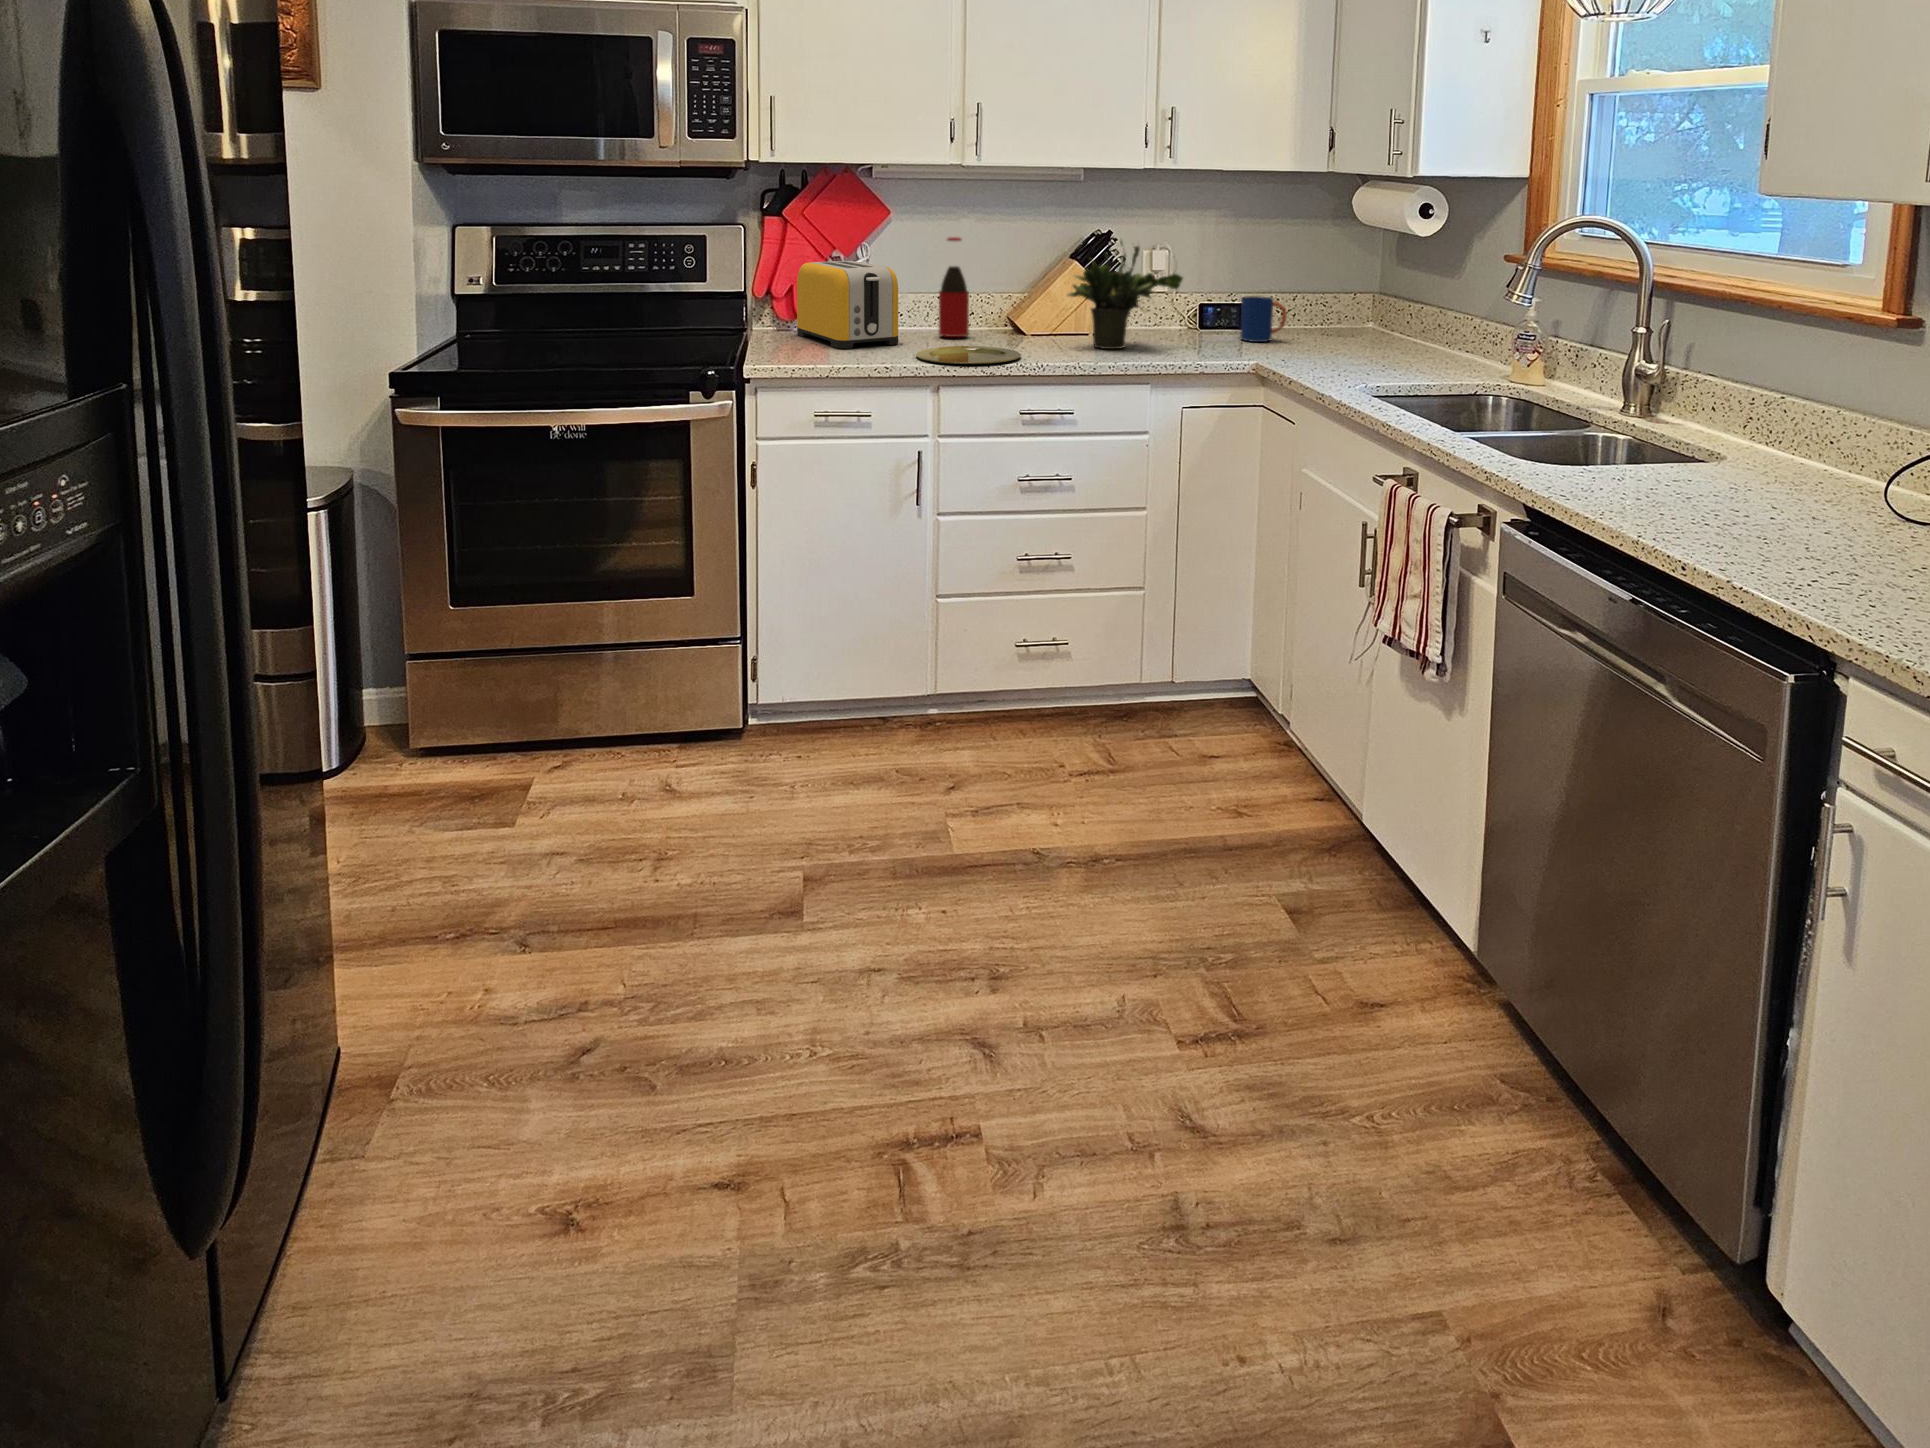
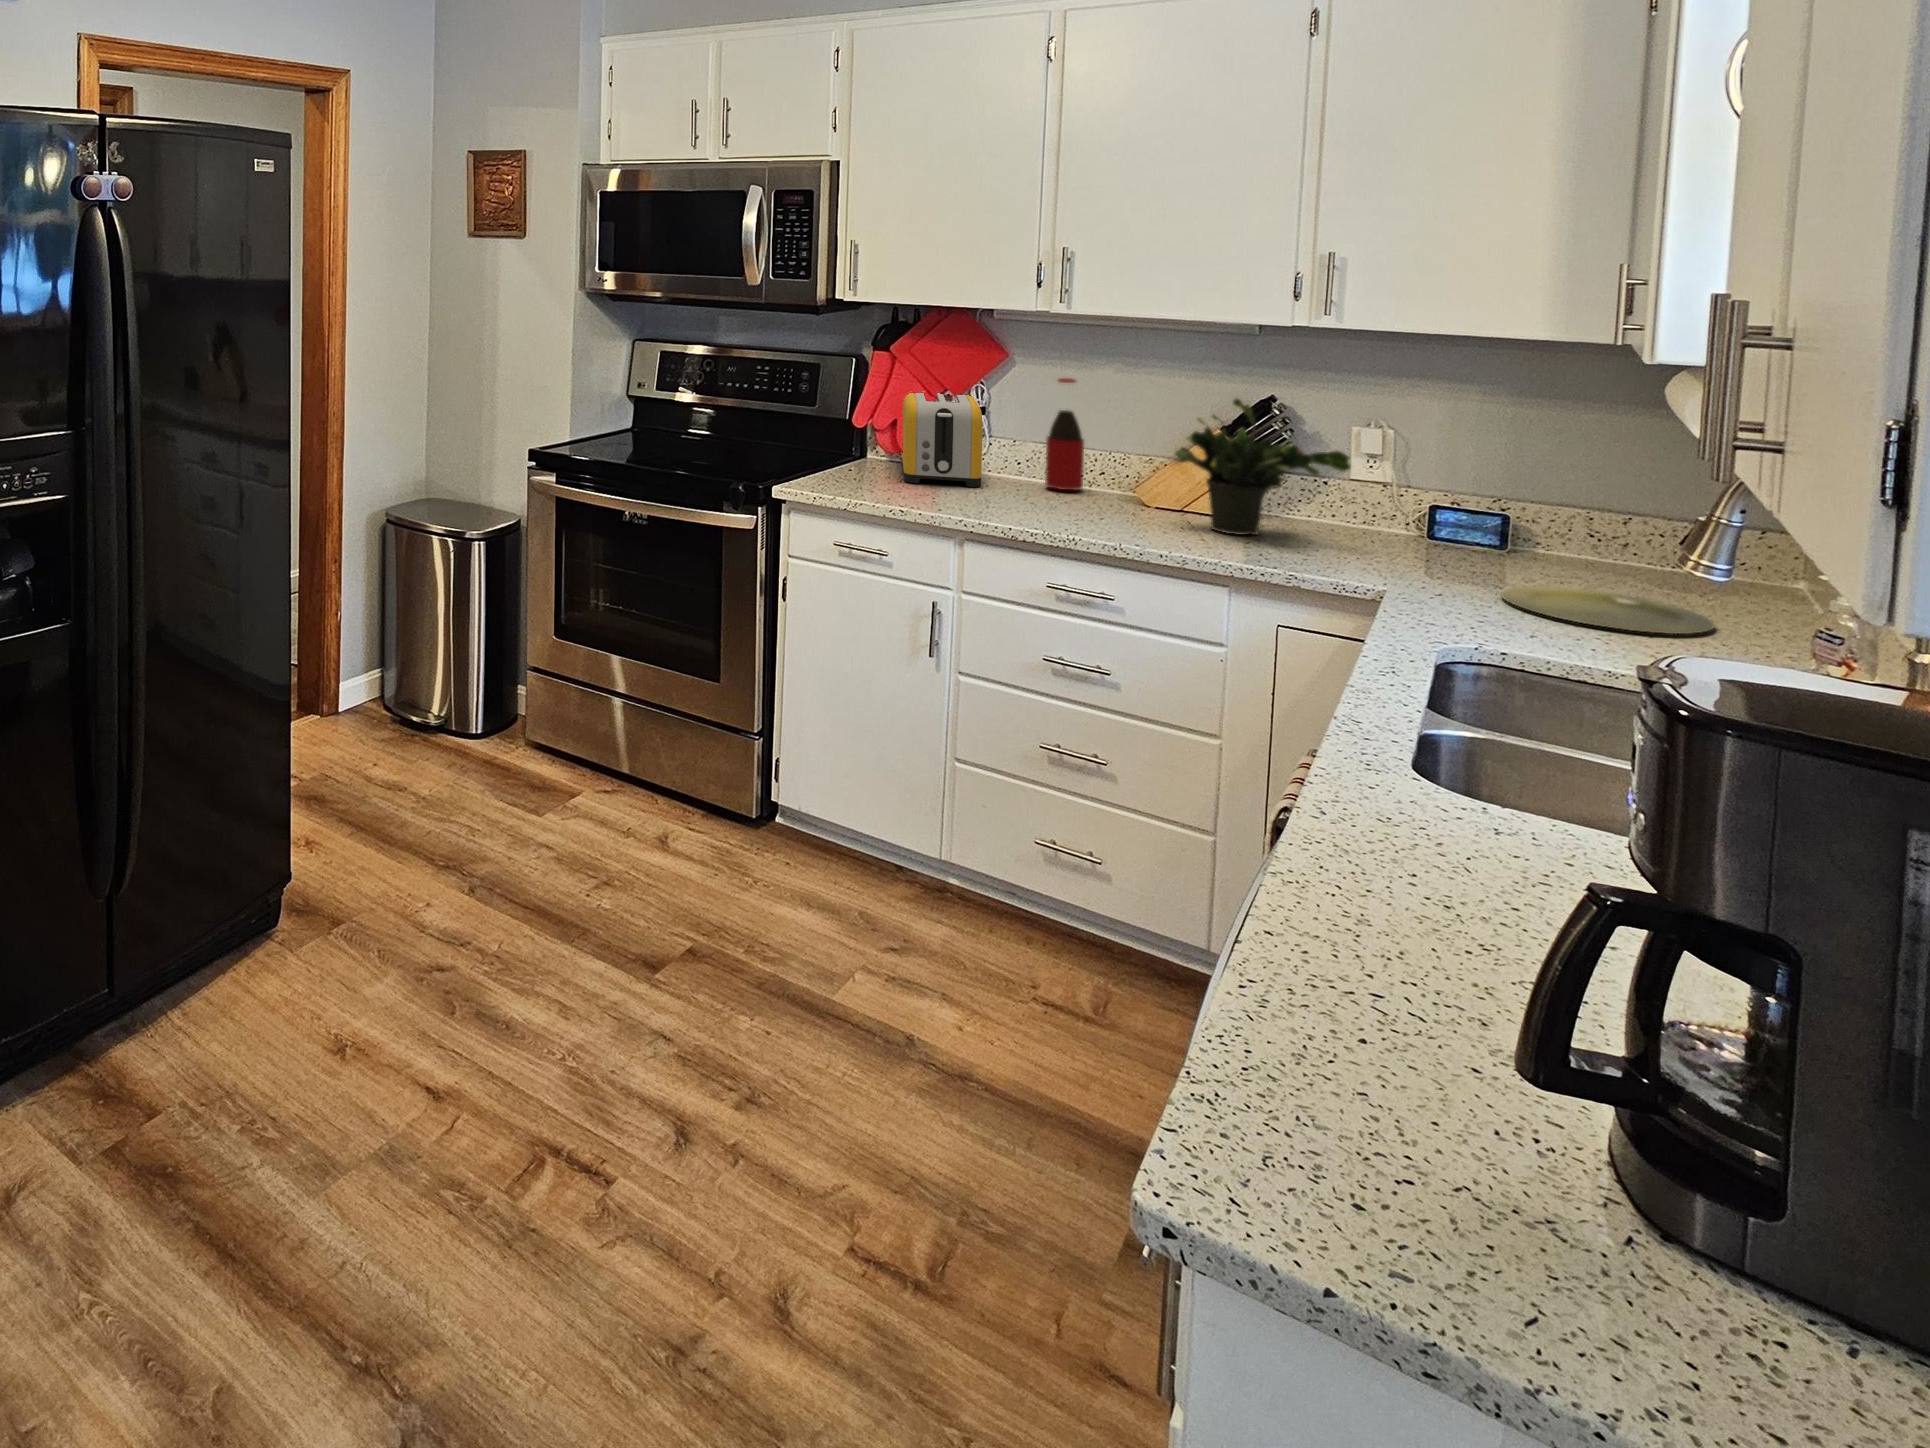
mug: present [1241,296,1286,342] -> none [1484,497,1562,566]
plate: present [916,346,1021,364] -> present [1501,586,1714,634]

